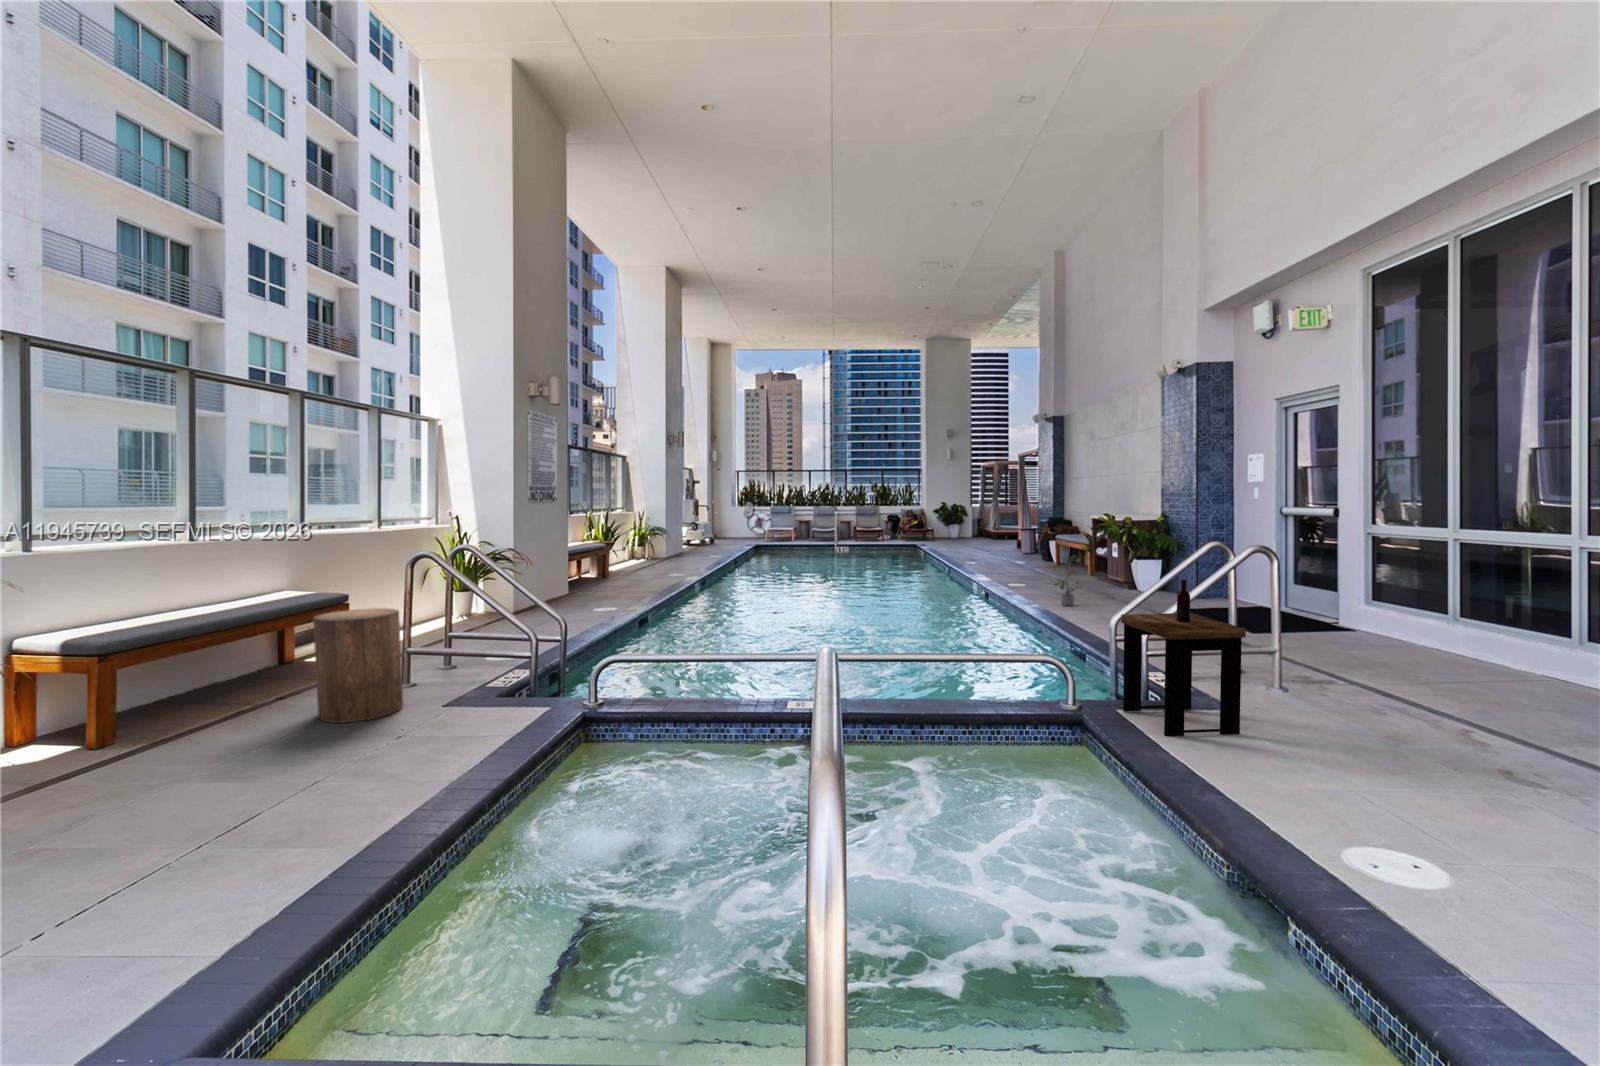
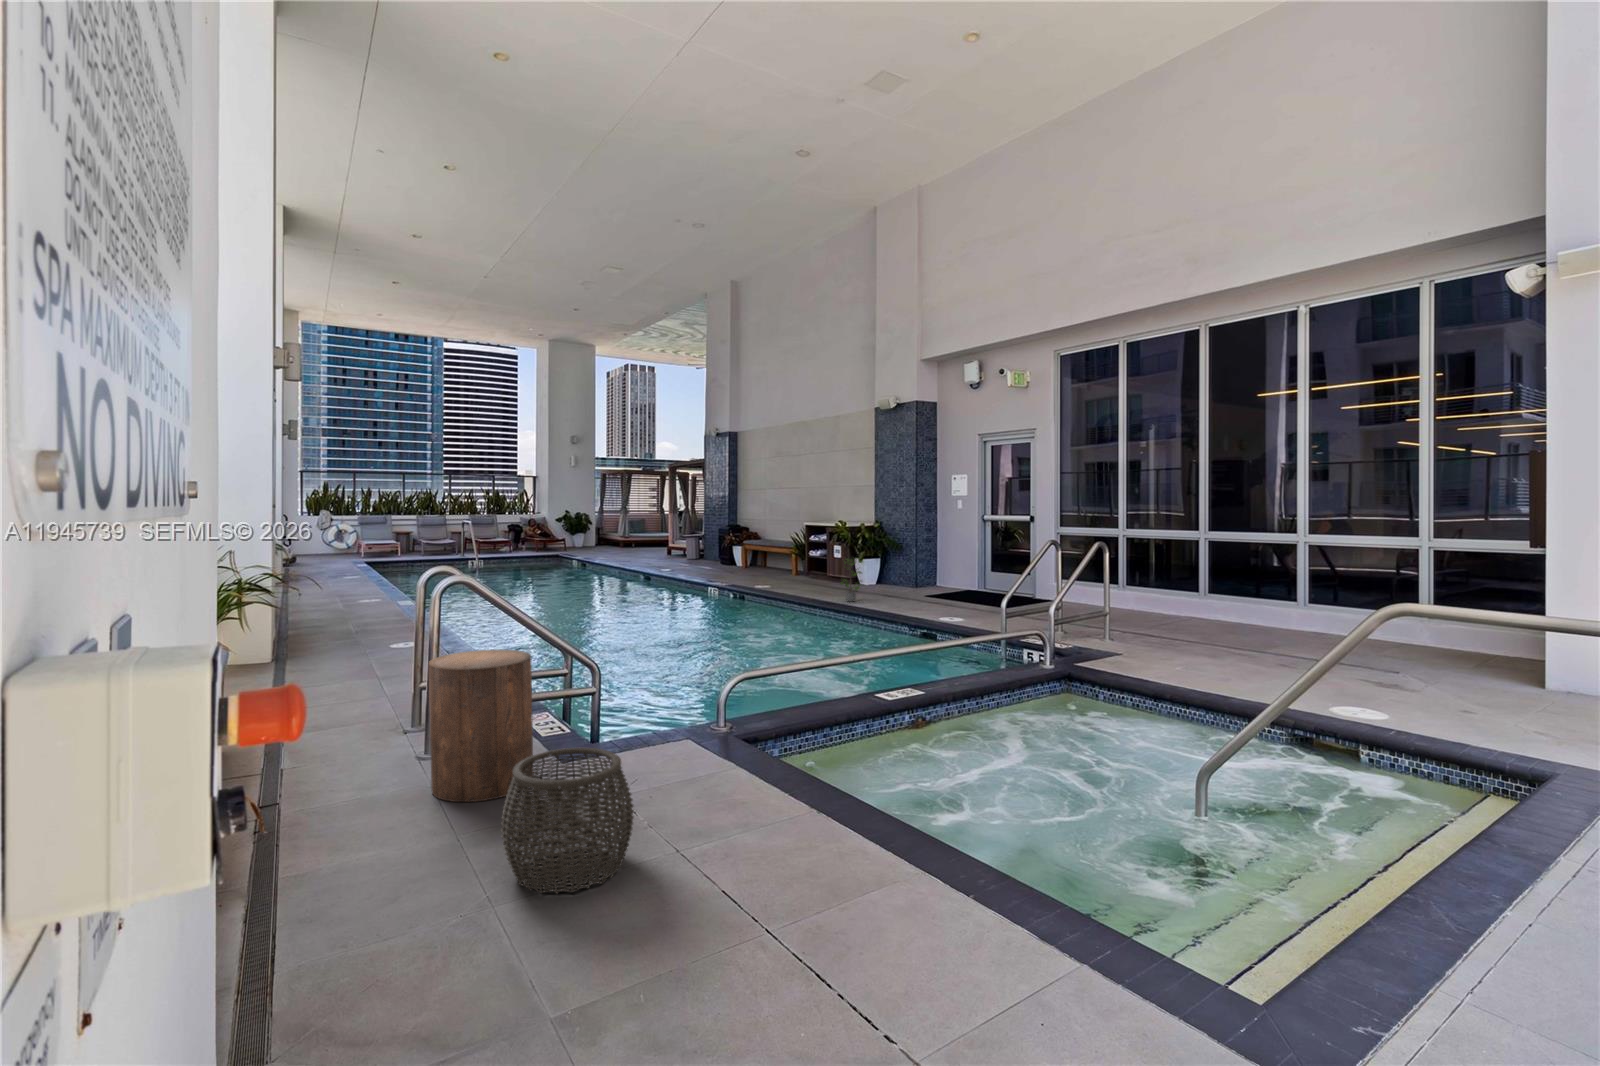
side table: present [1121,579,1246,736] -> none [1079,567,1167,675]
woven basket: none [158,686,286,794] -> present [501,748,634,894]

